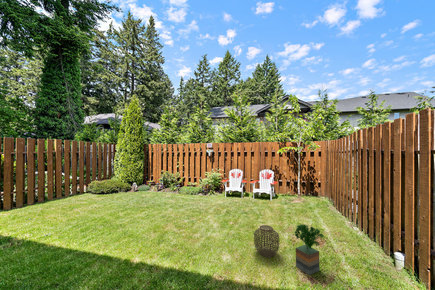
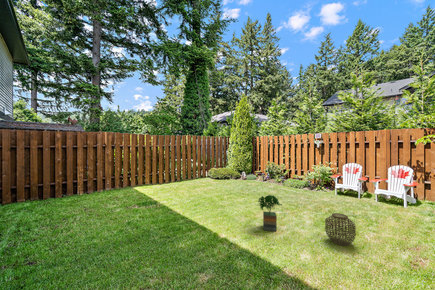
potted tree: present [295,224,324,275] -> present [258,195,282,231]

